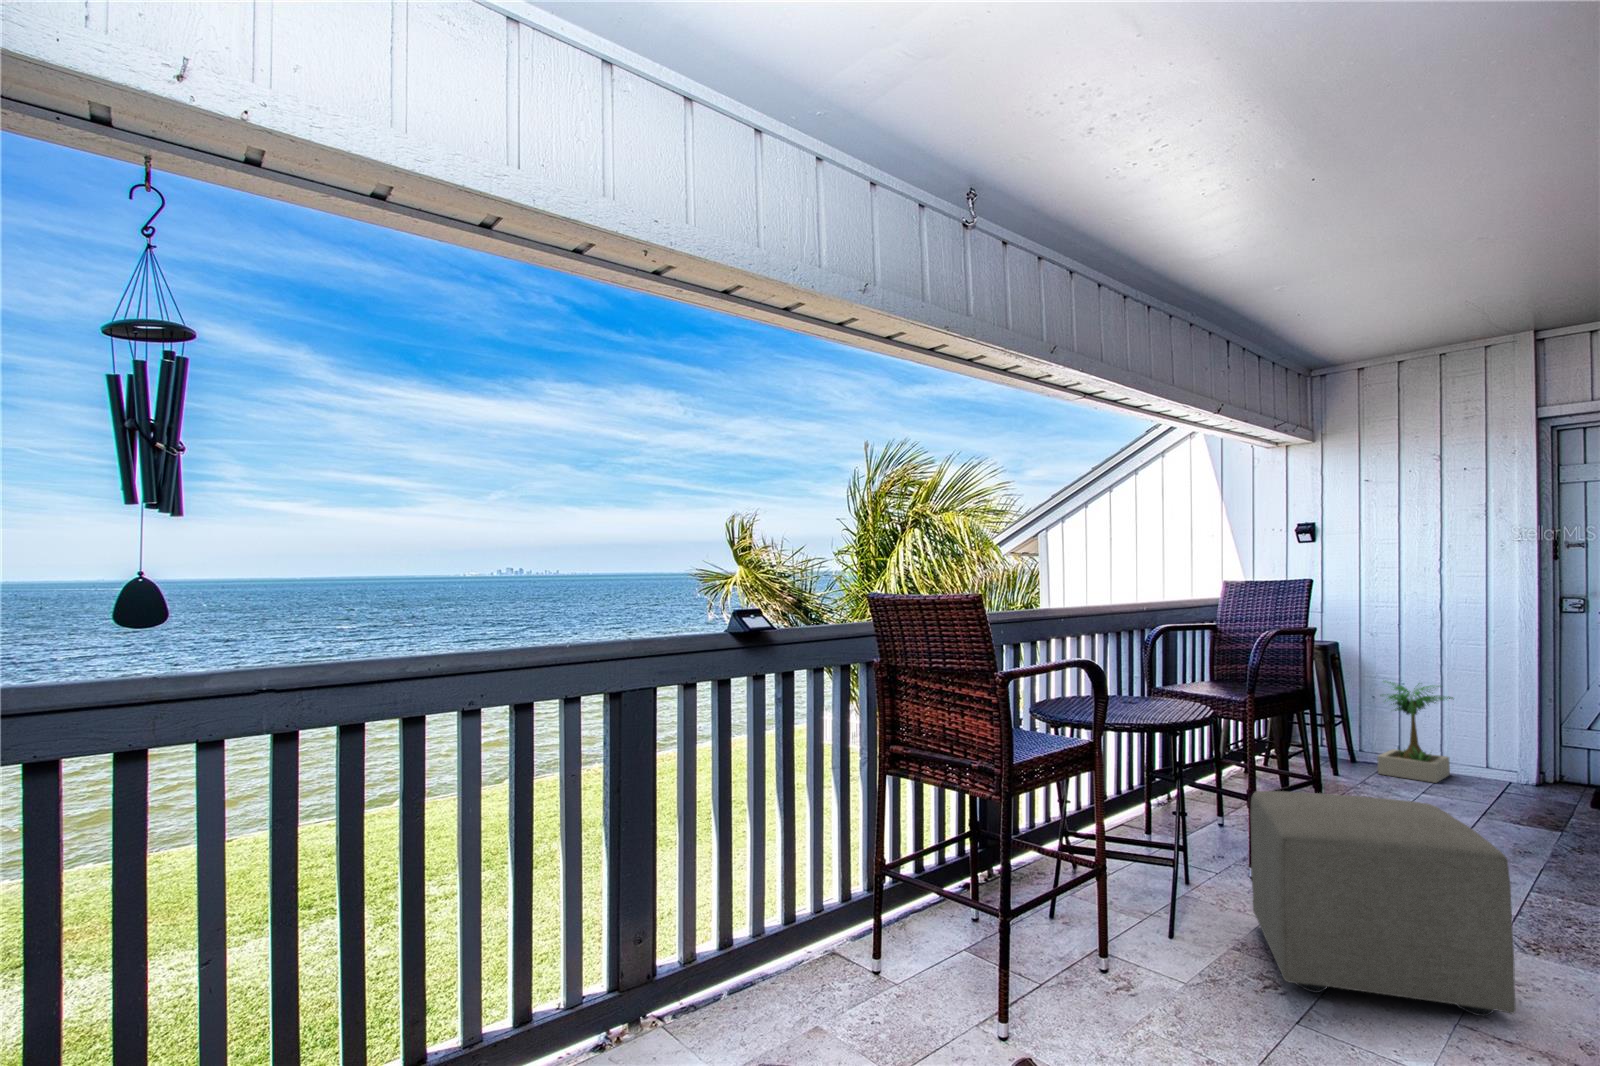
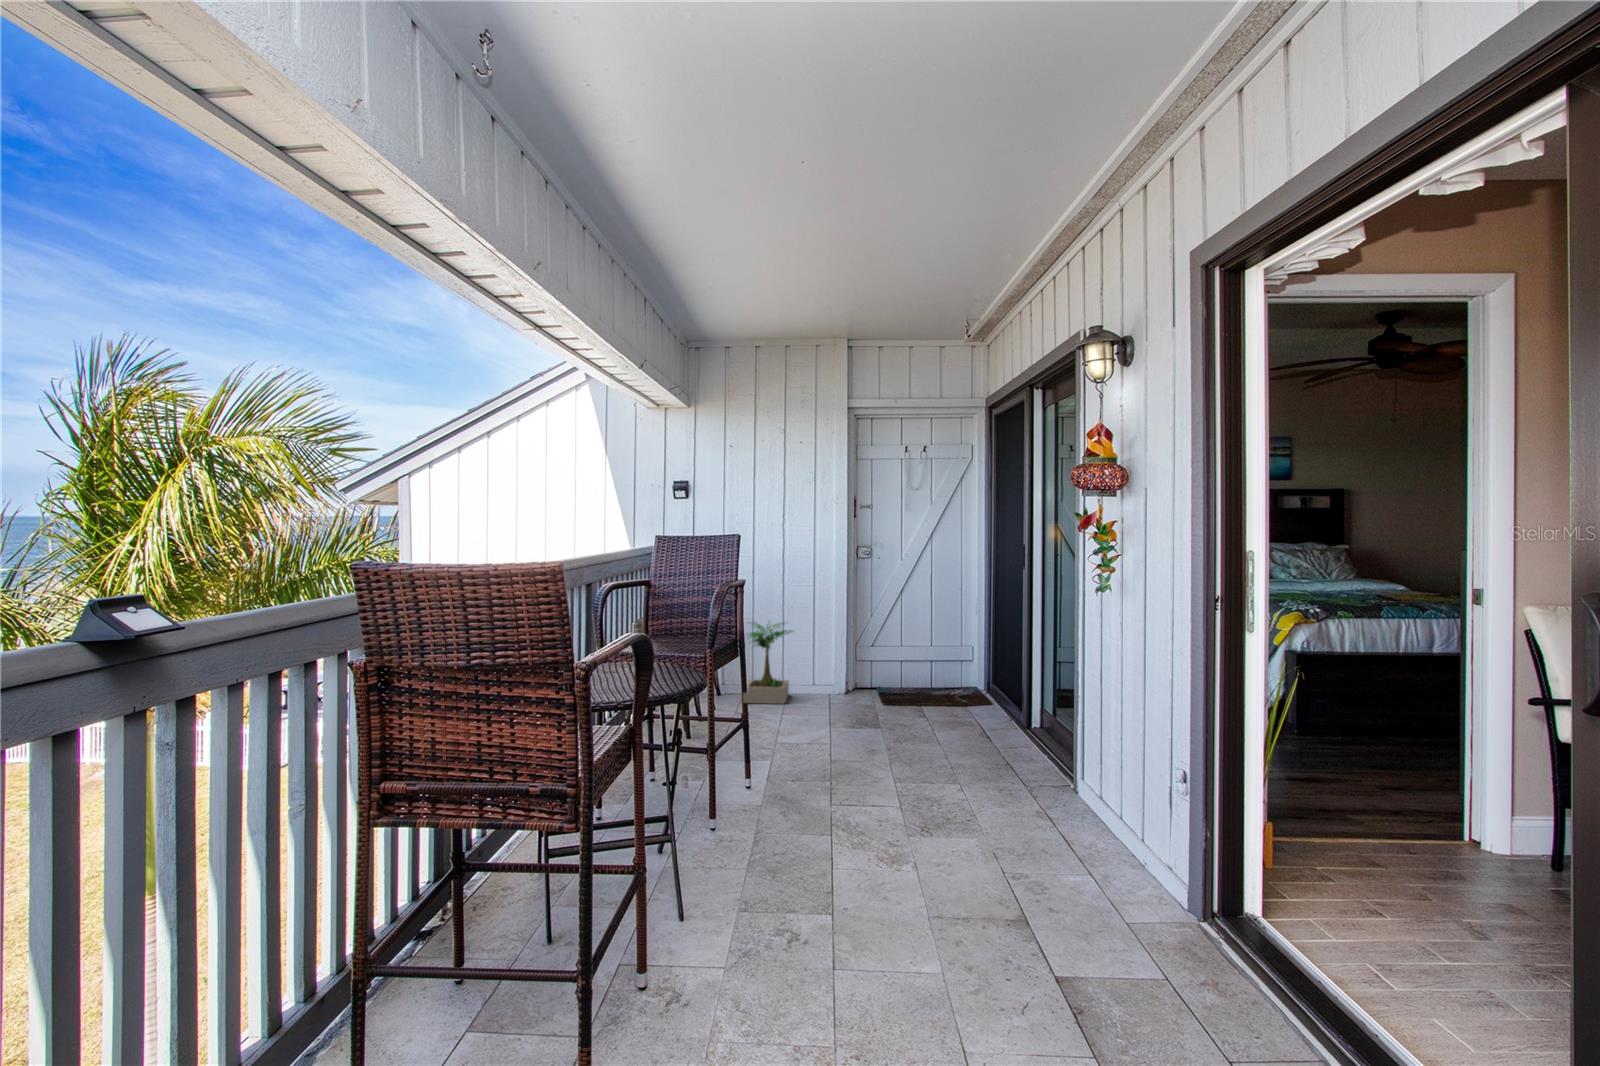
ottoman: present [1250,791,1516,1016] -> none [738,729,959,932]

